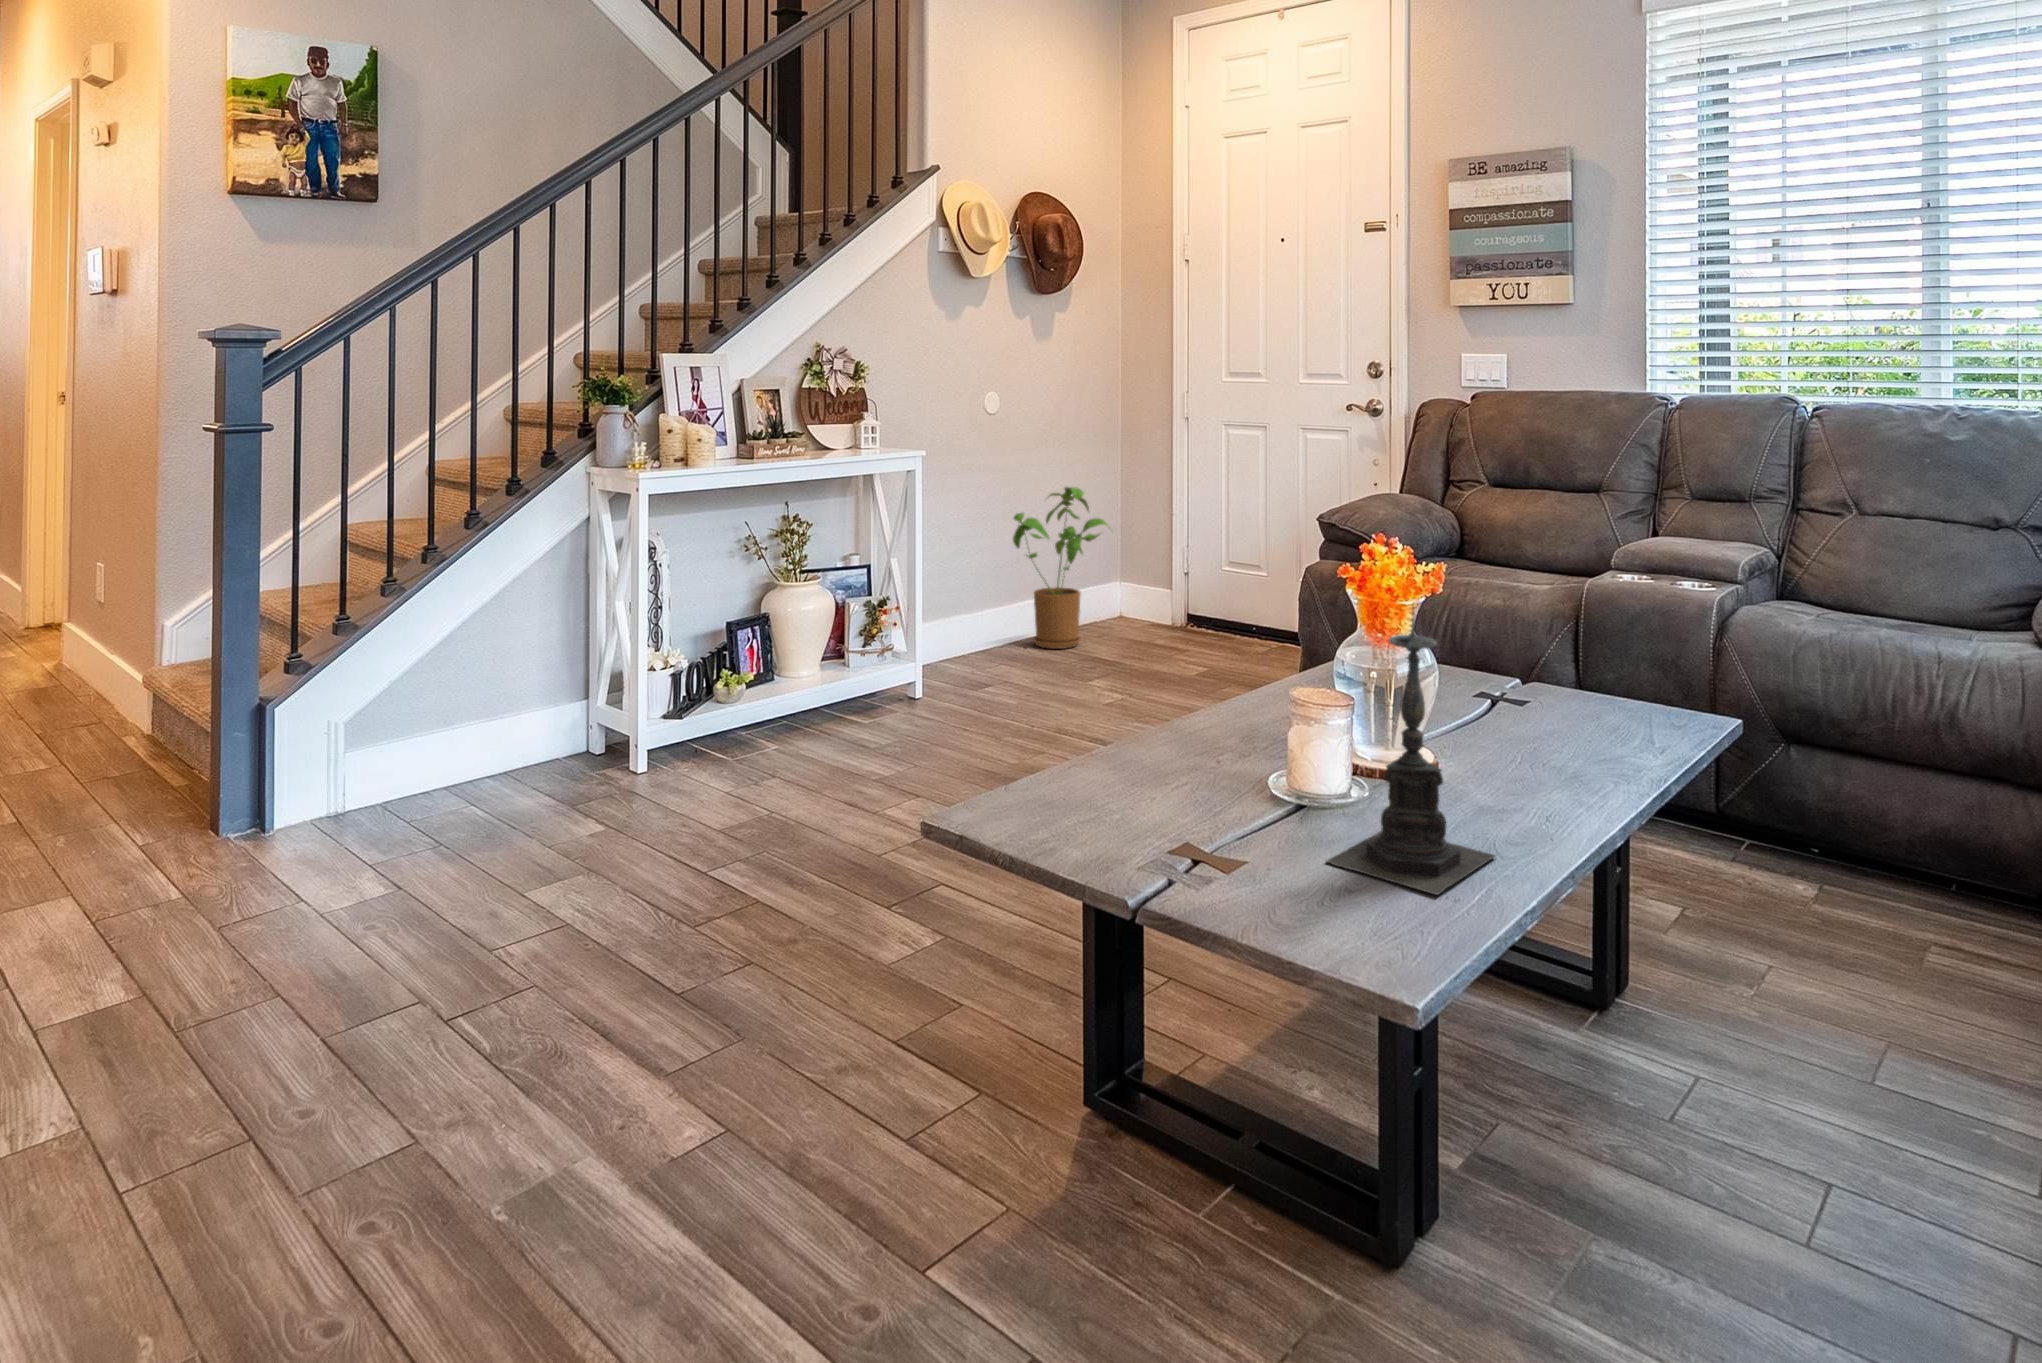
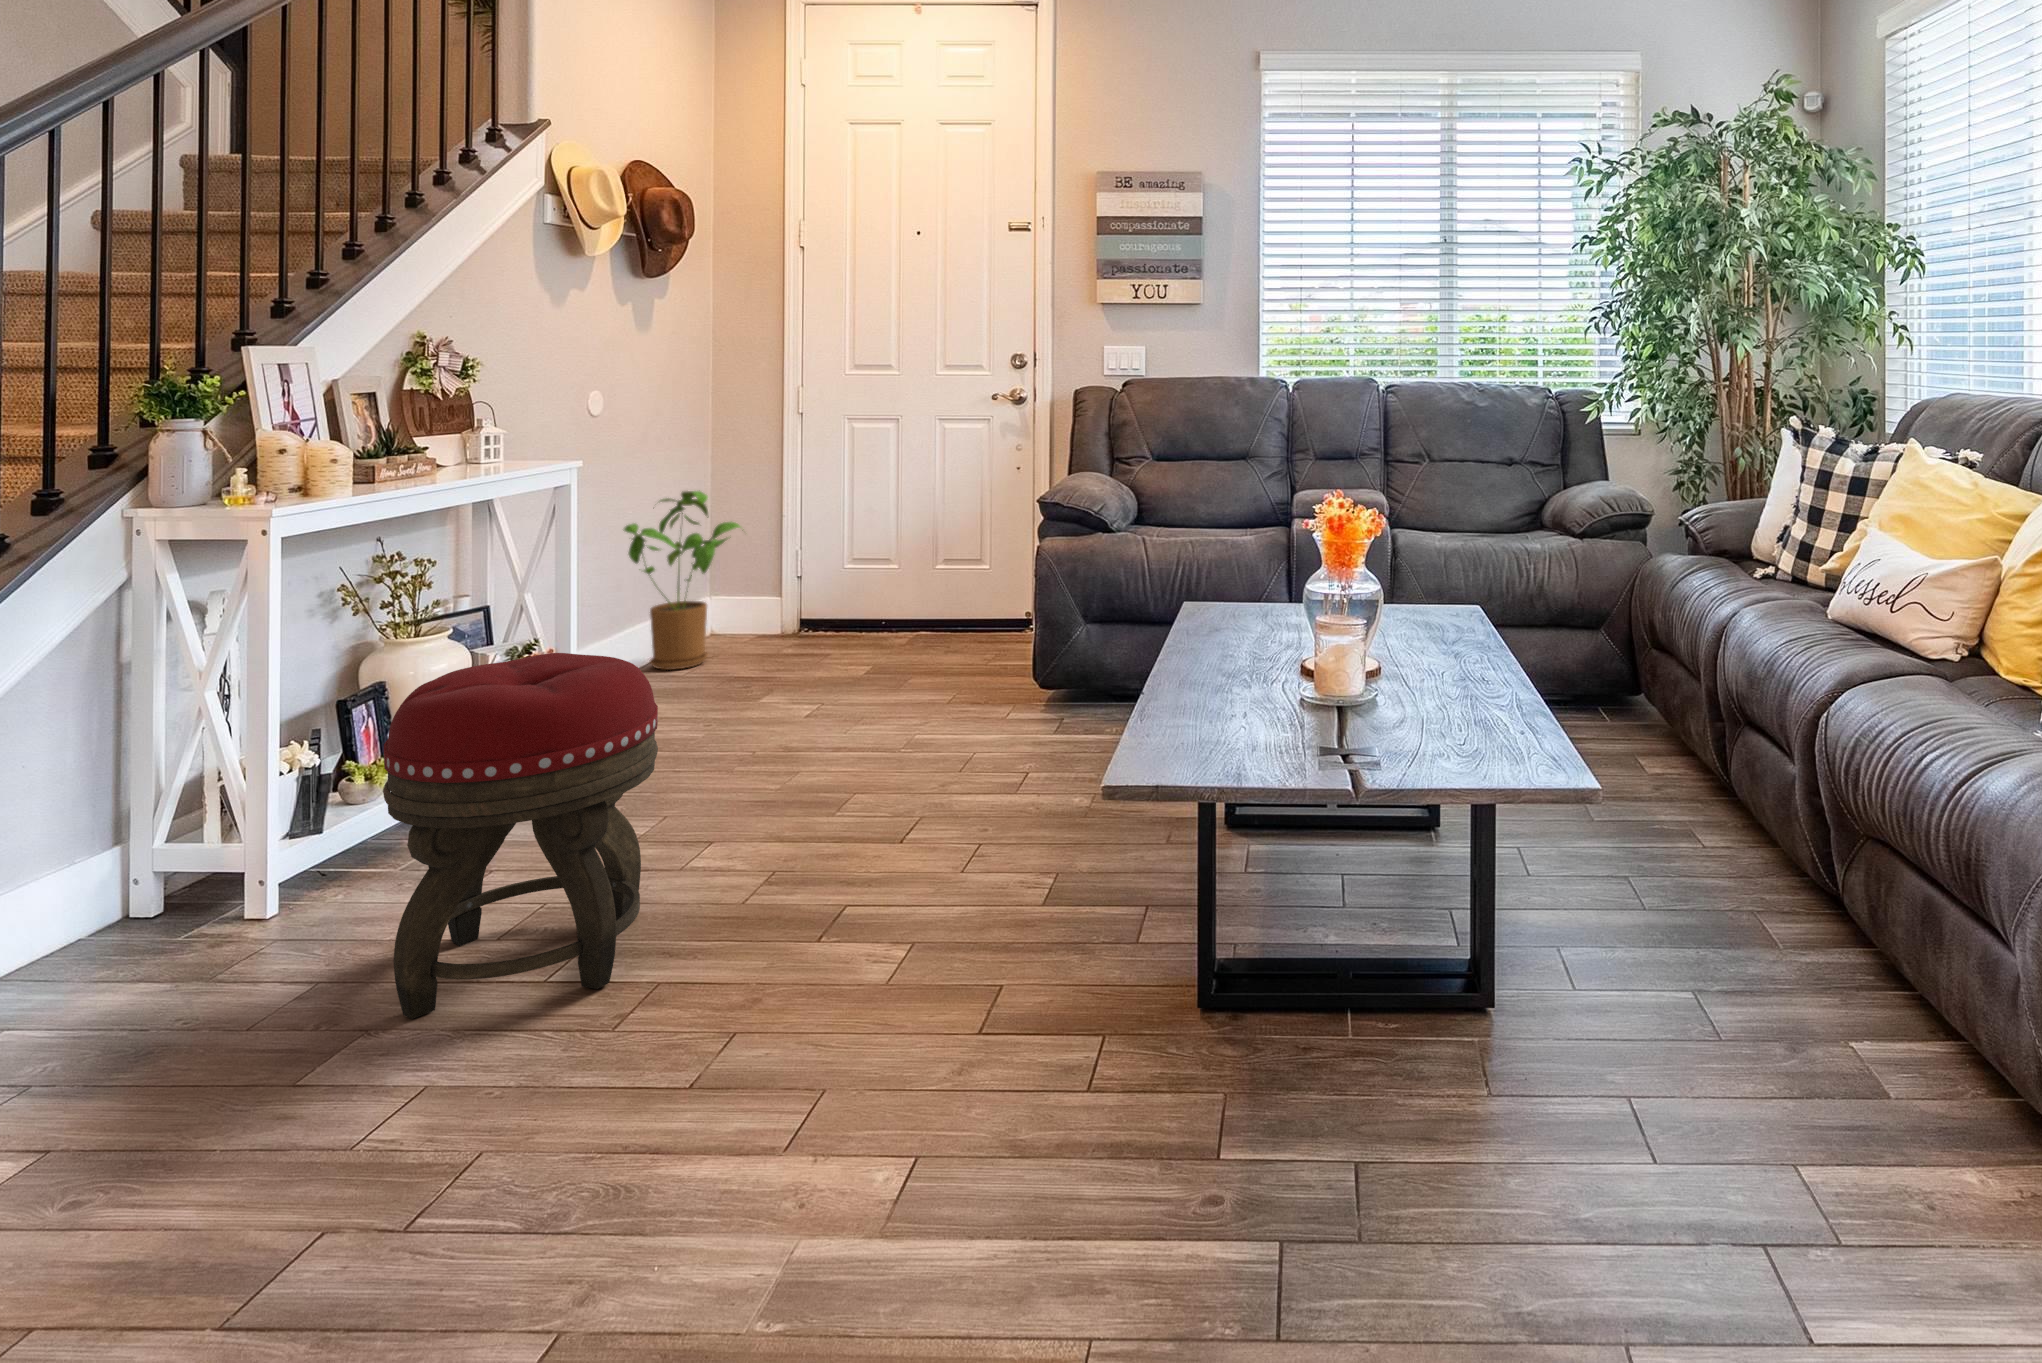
footstool: none [625,601,825,883] -> present [383,653,658,1019]
candle holder: present [1327,607,1495,895] -> none [1425,550,1530,767]

